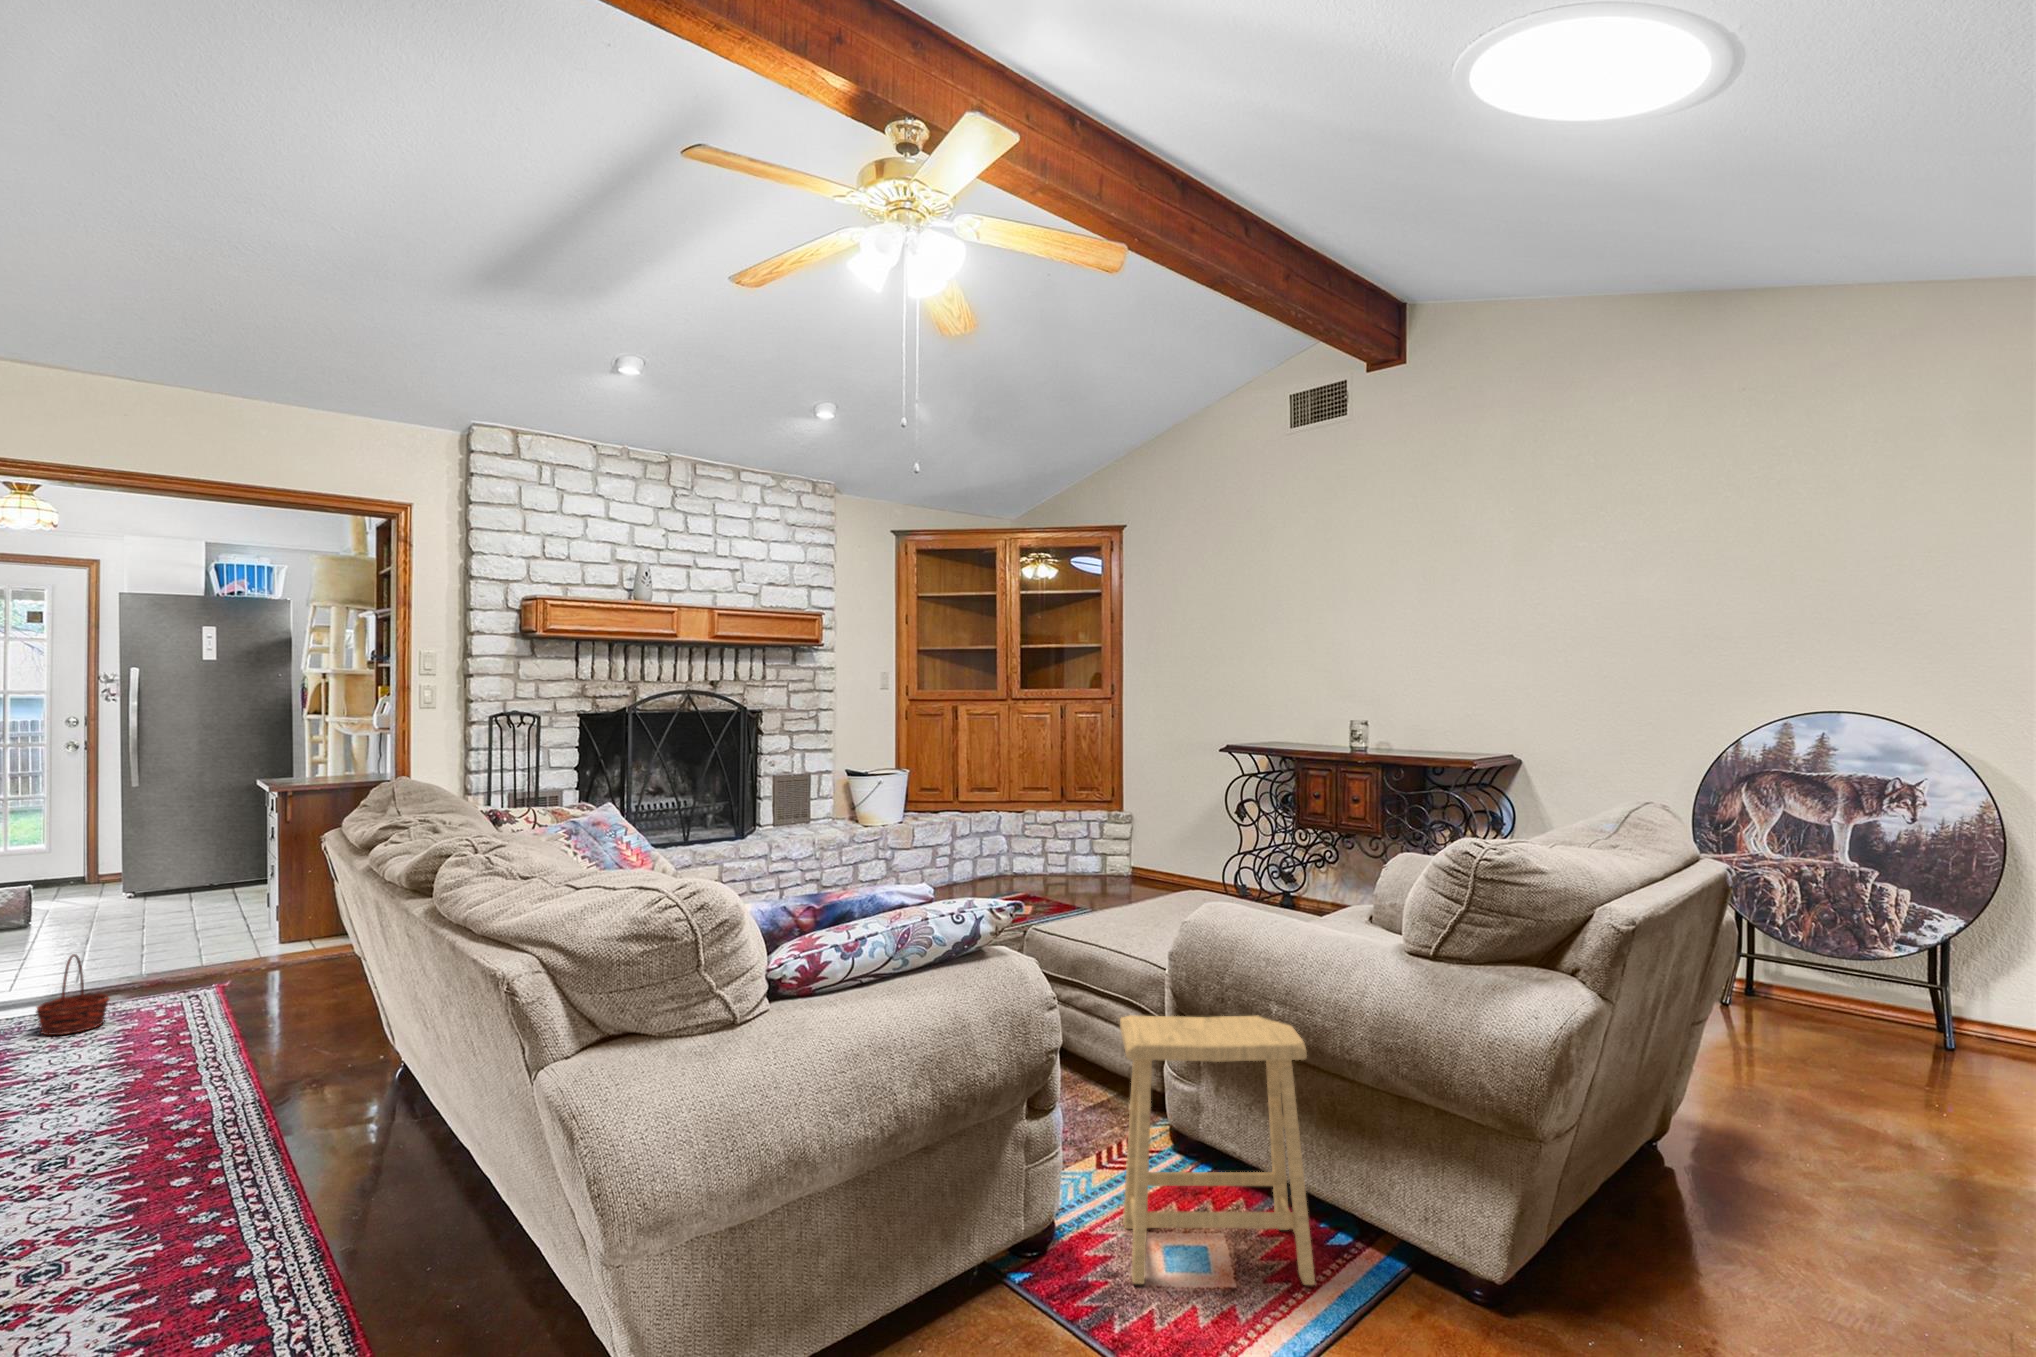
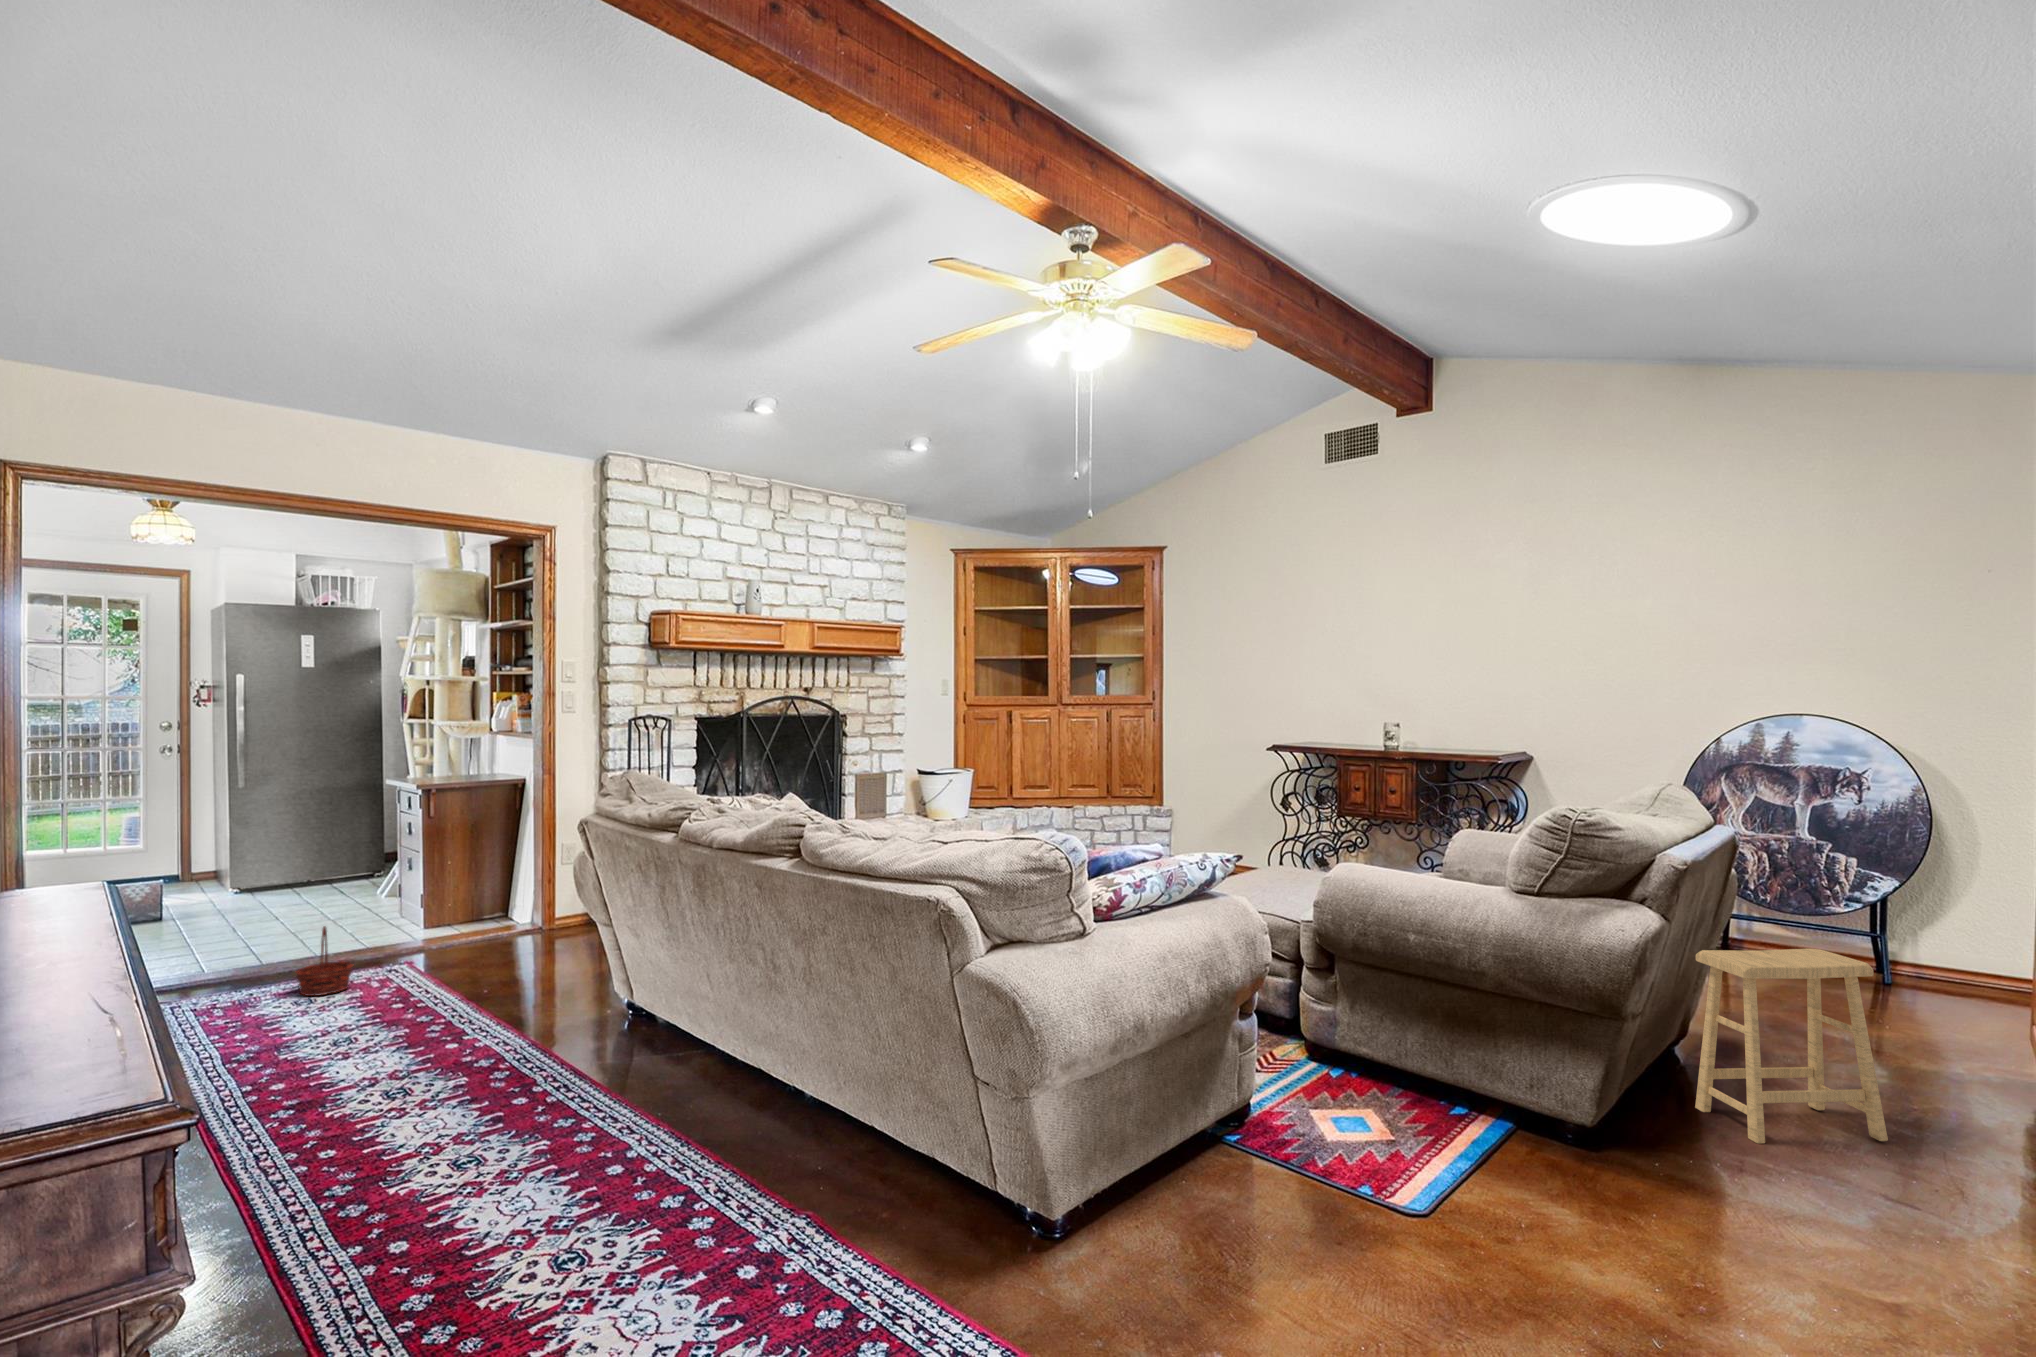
footstool: present [1120,1015,1315,1285] -> present [1695,948,1888,1144]

